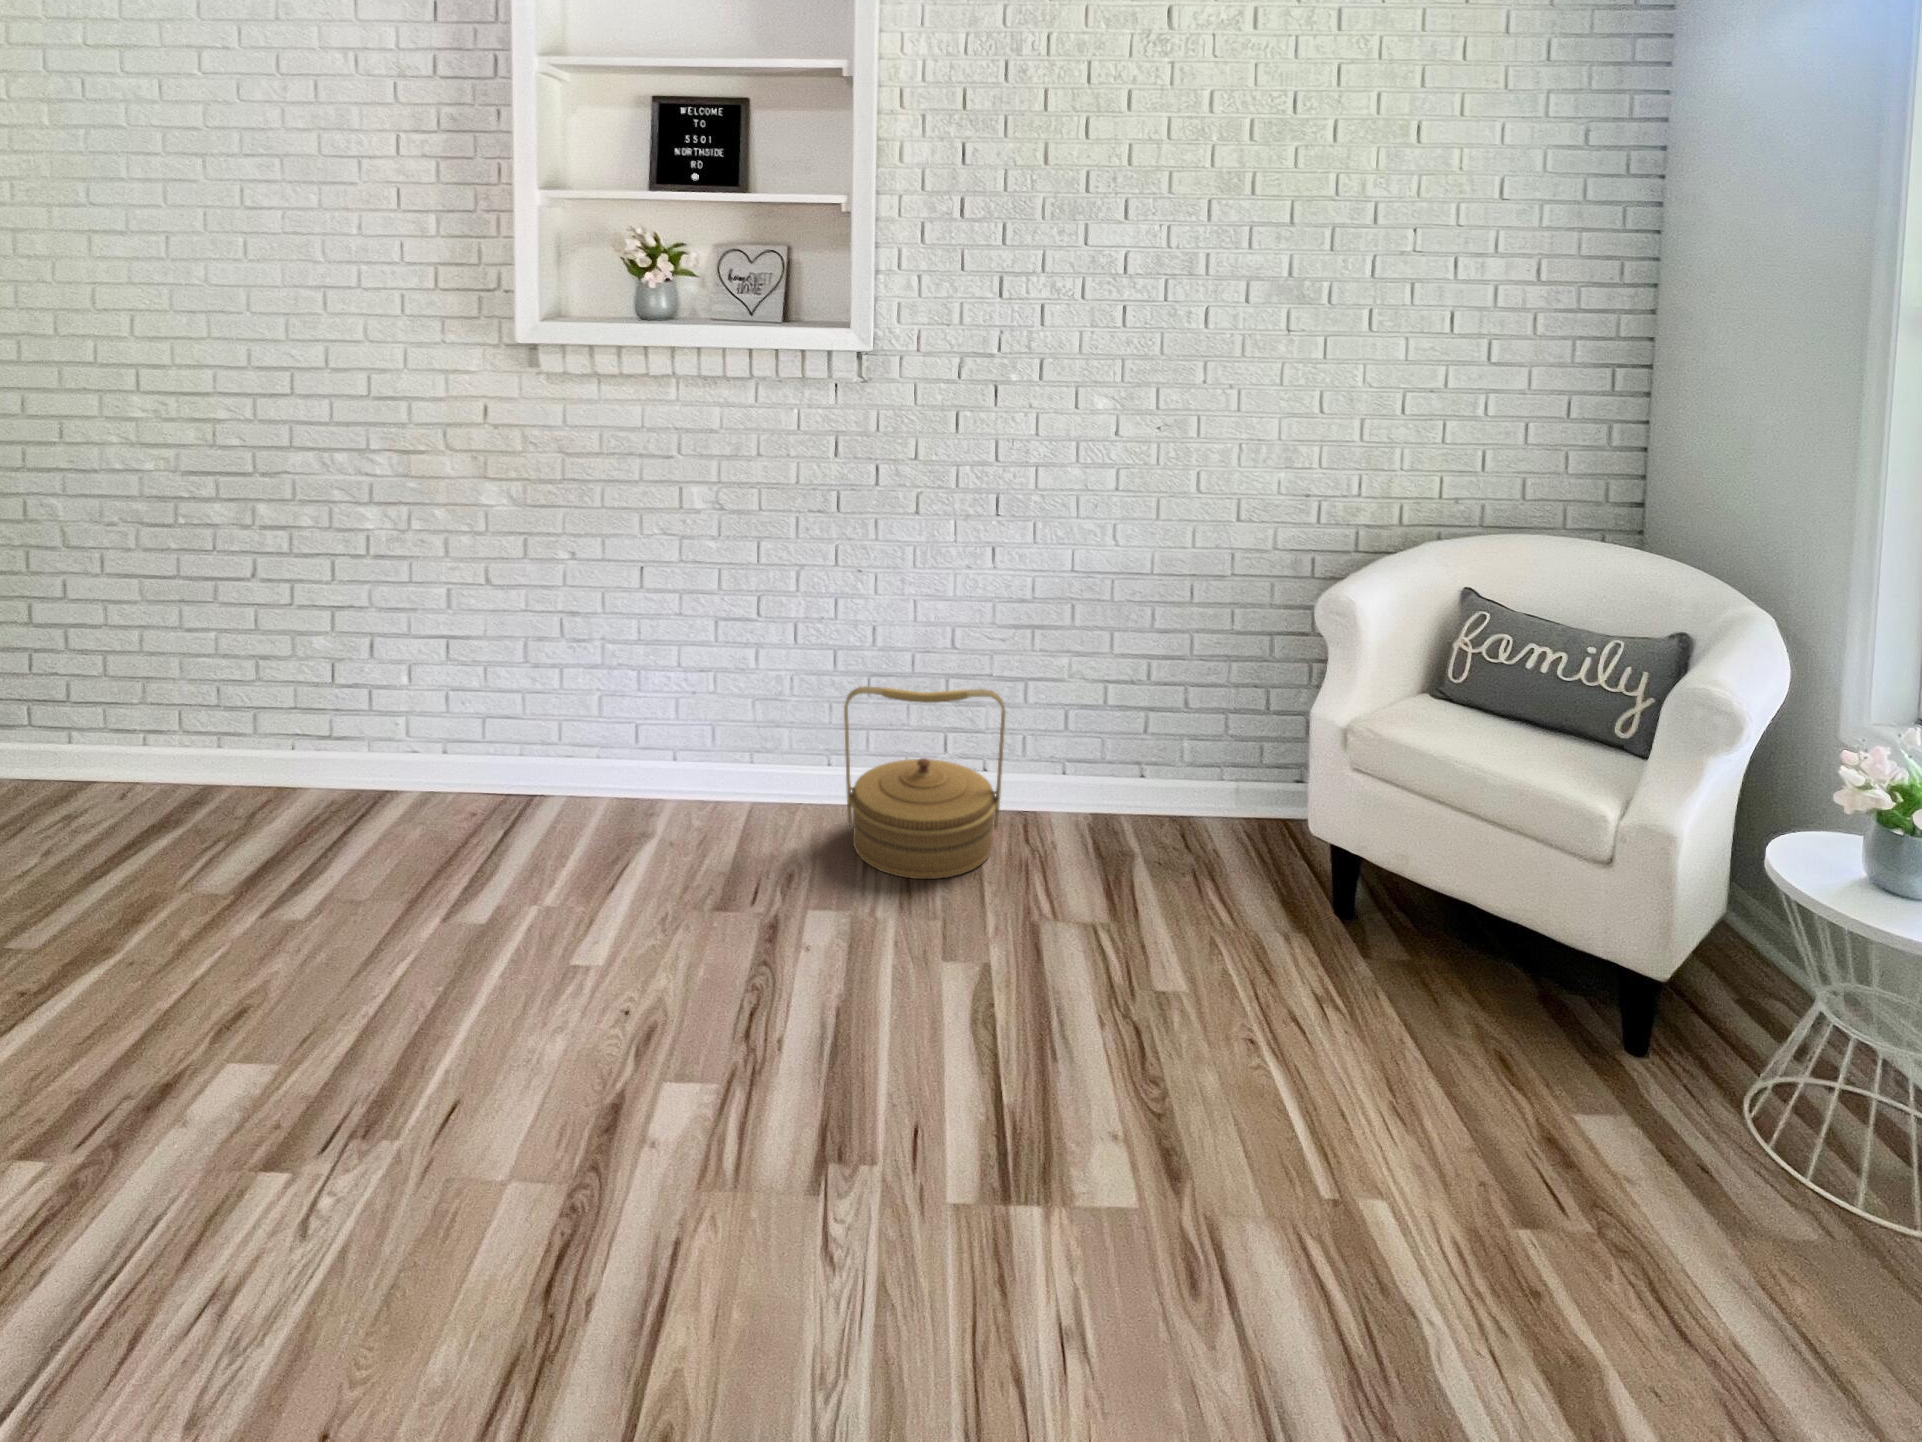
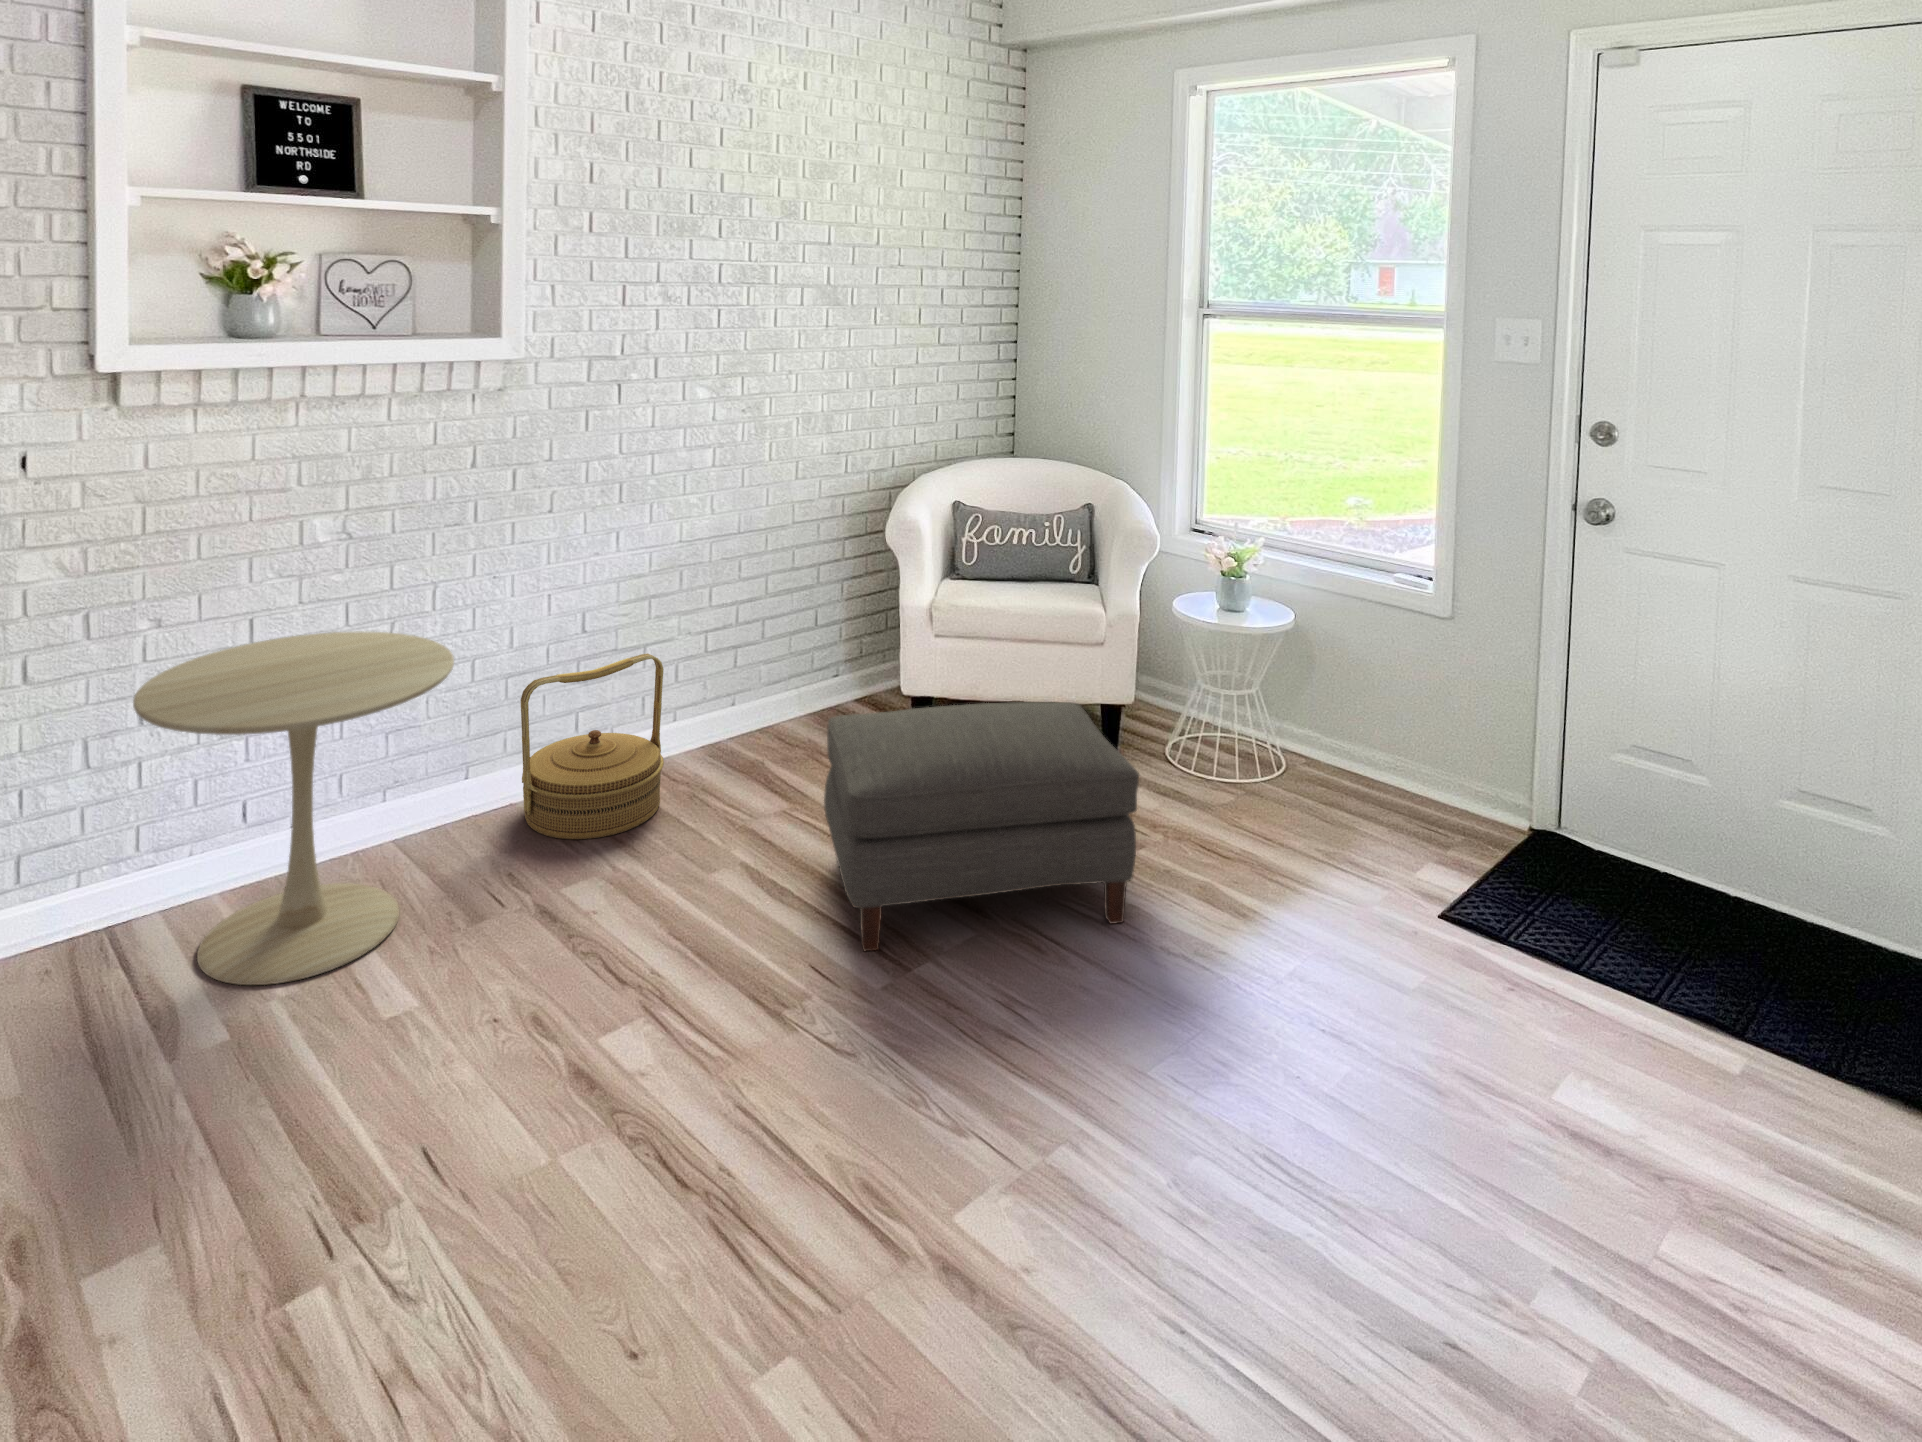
side table: none [478,590,738,902] -> present [133,632,454,985]
ottoman: none [970,830,1452,1329] -> present [824,702,1139,951]

